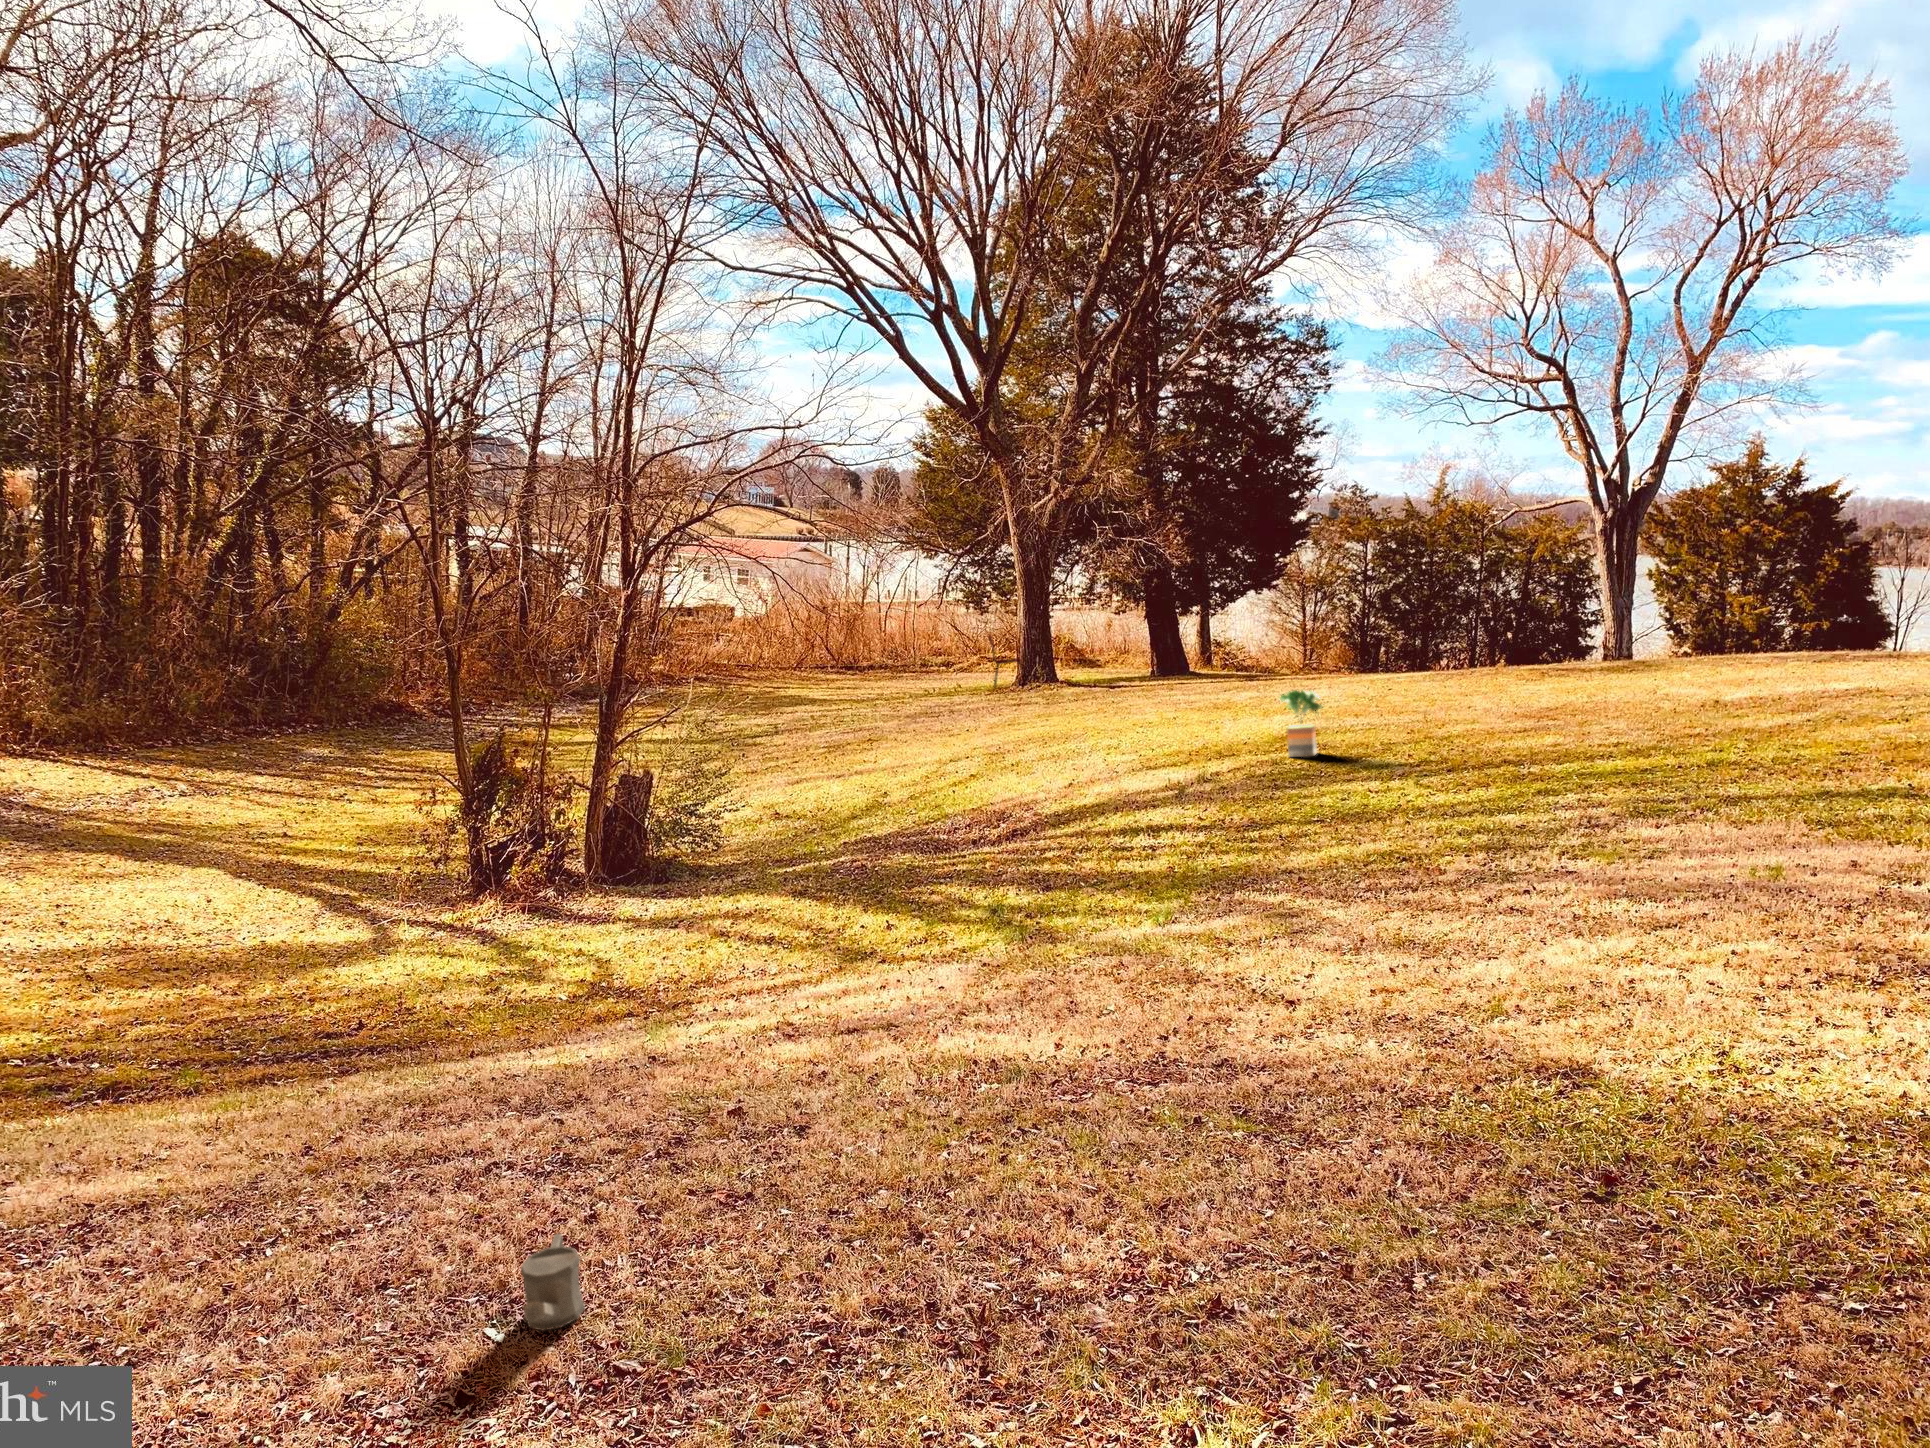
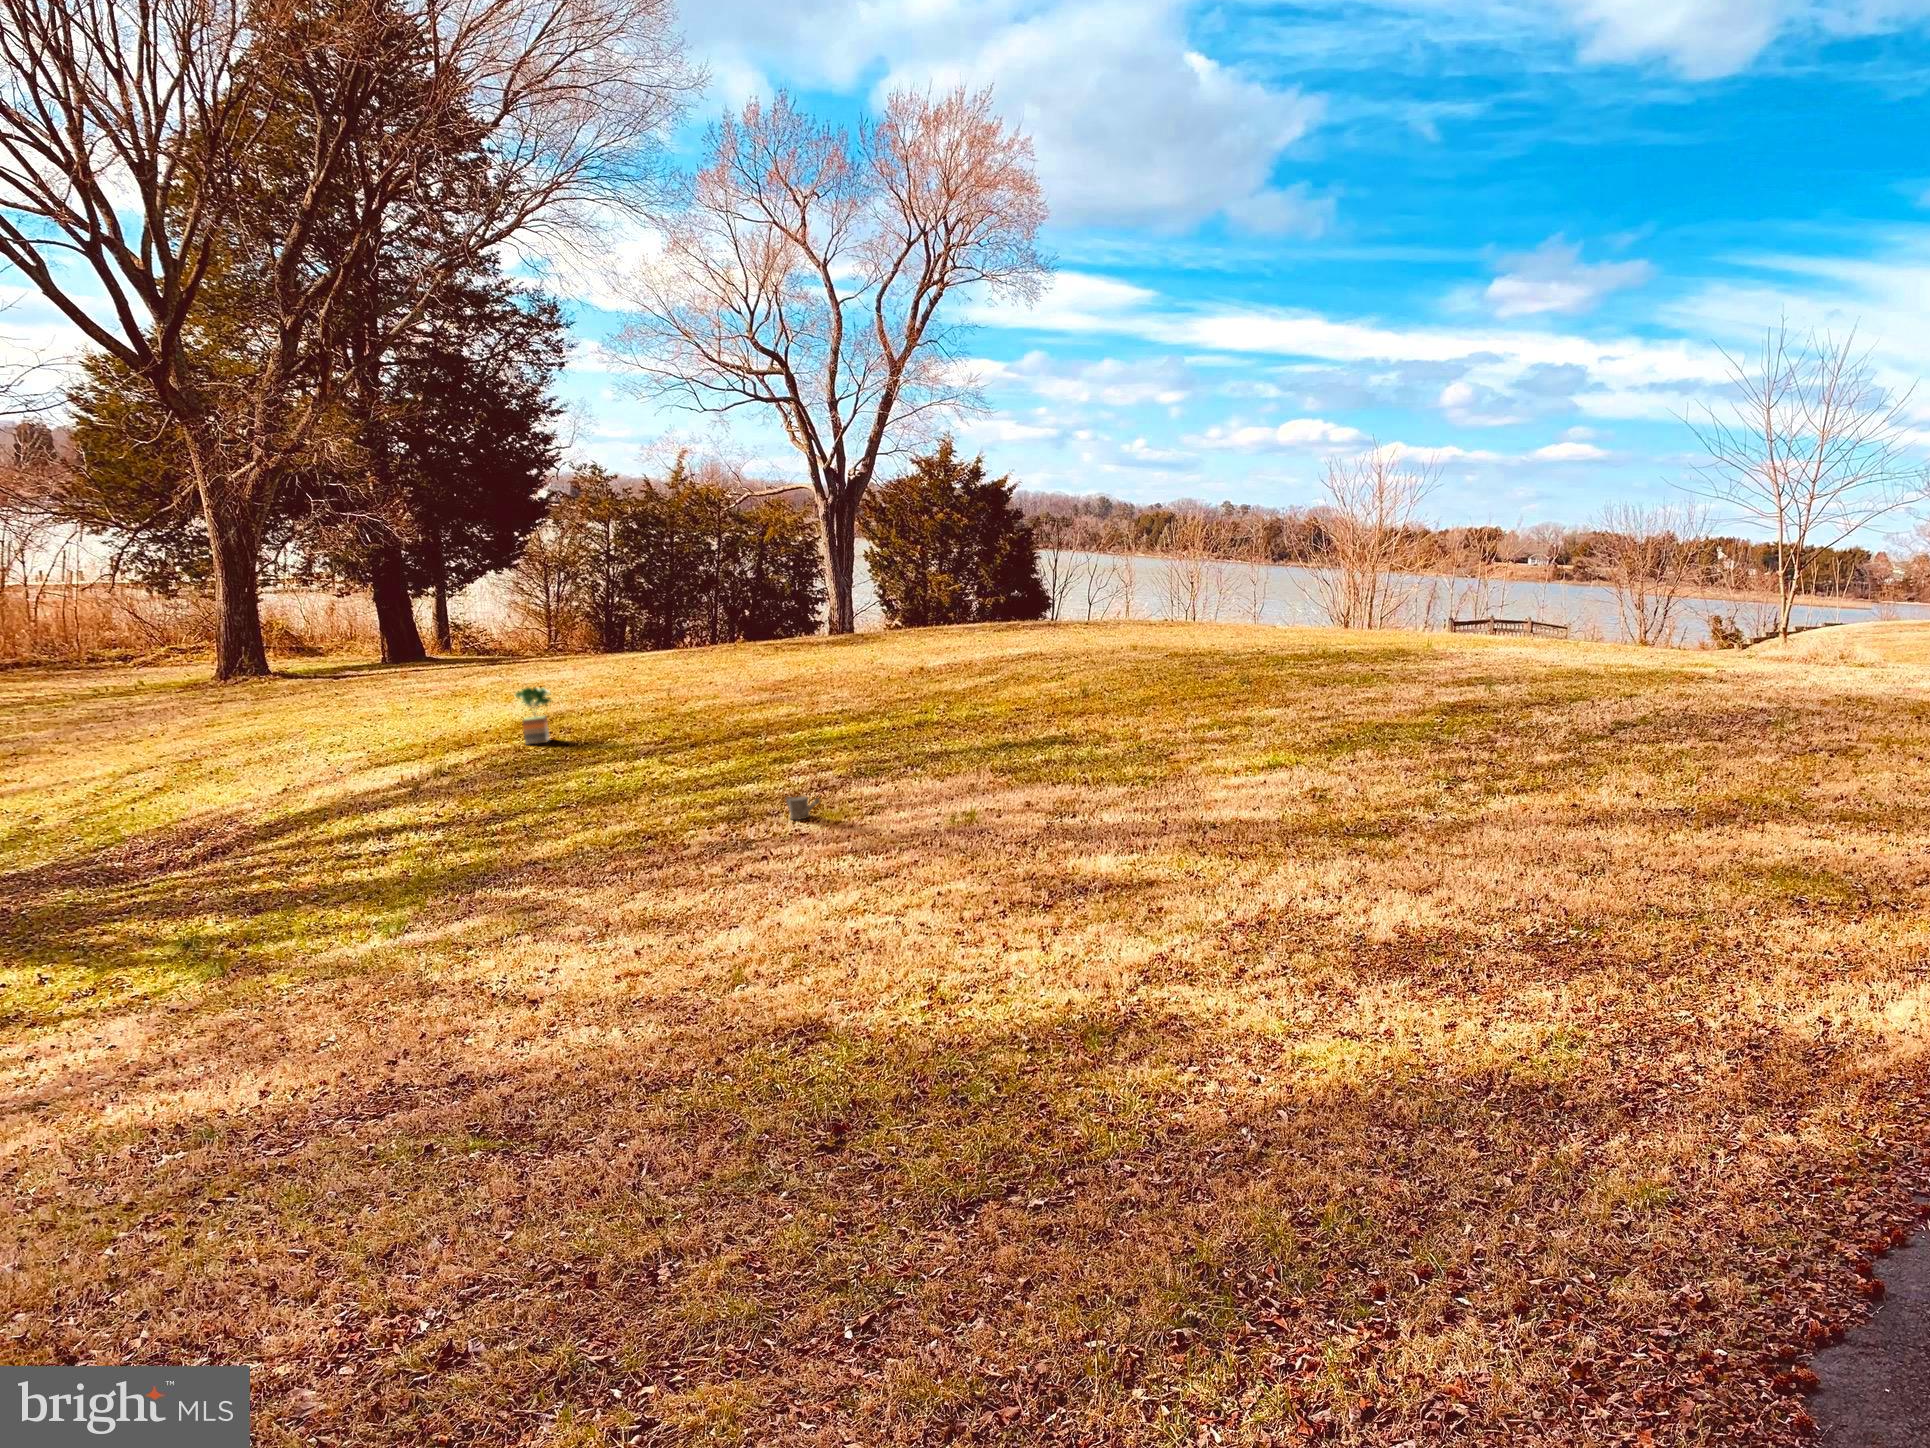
chair: present [989,635,1024,686] -> none [183,628,239,690]
watering can: present [521,1234,585,1331] -> present [786,796,820,820]

